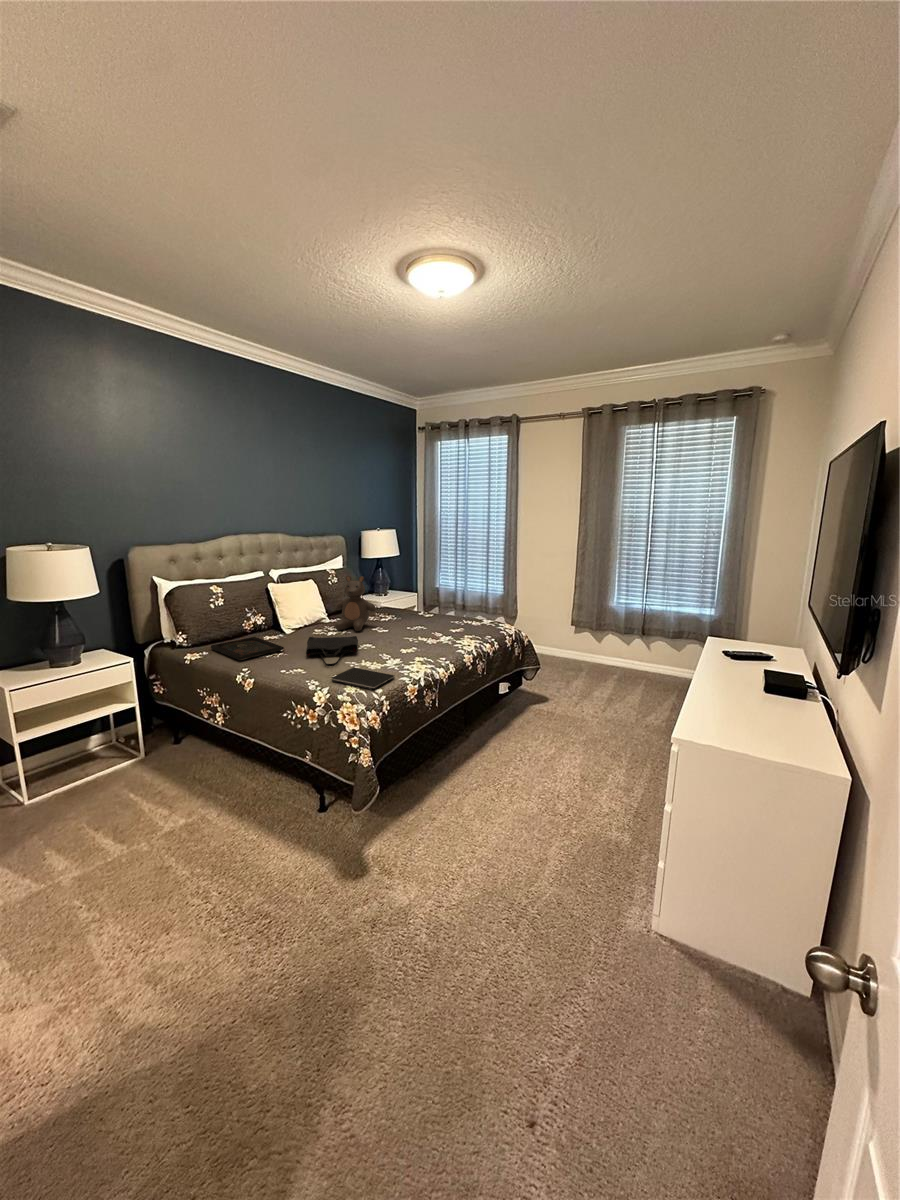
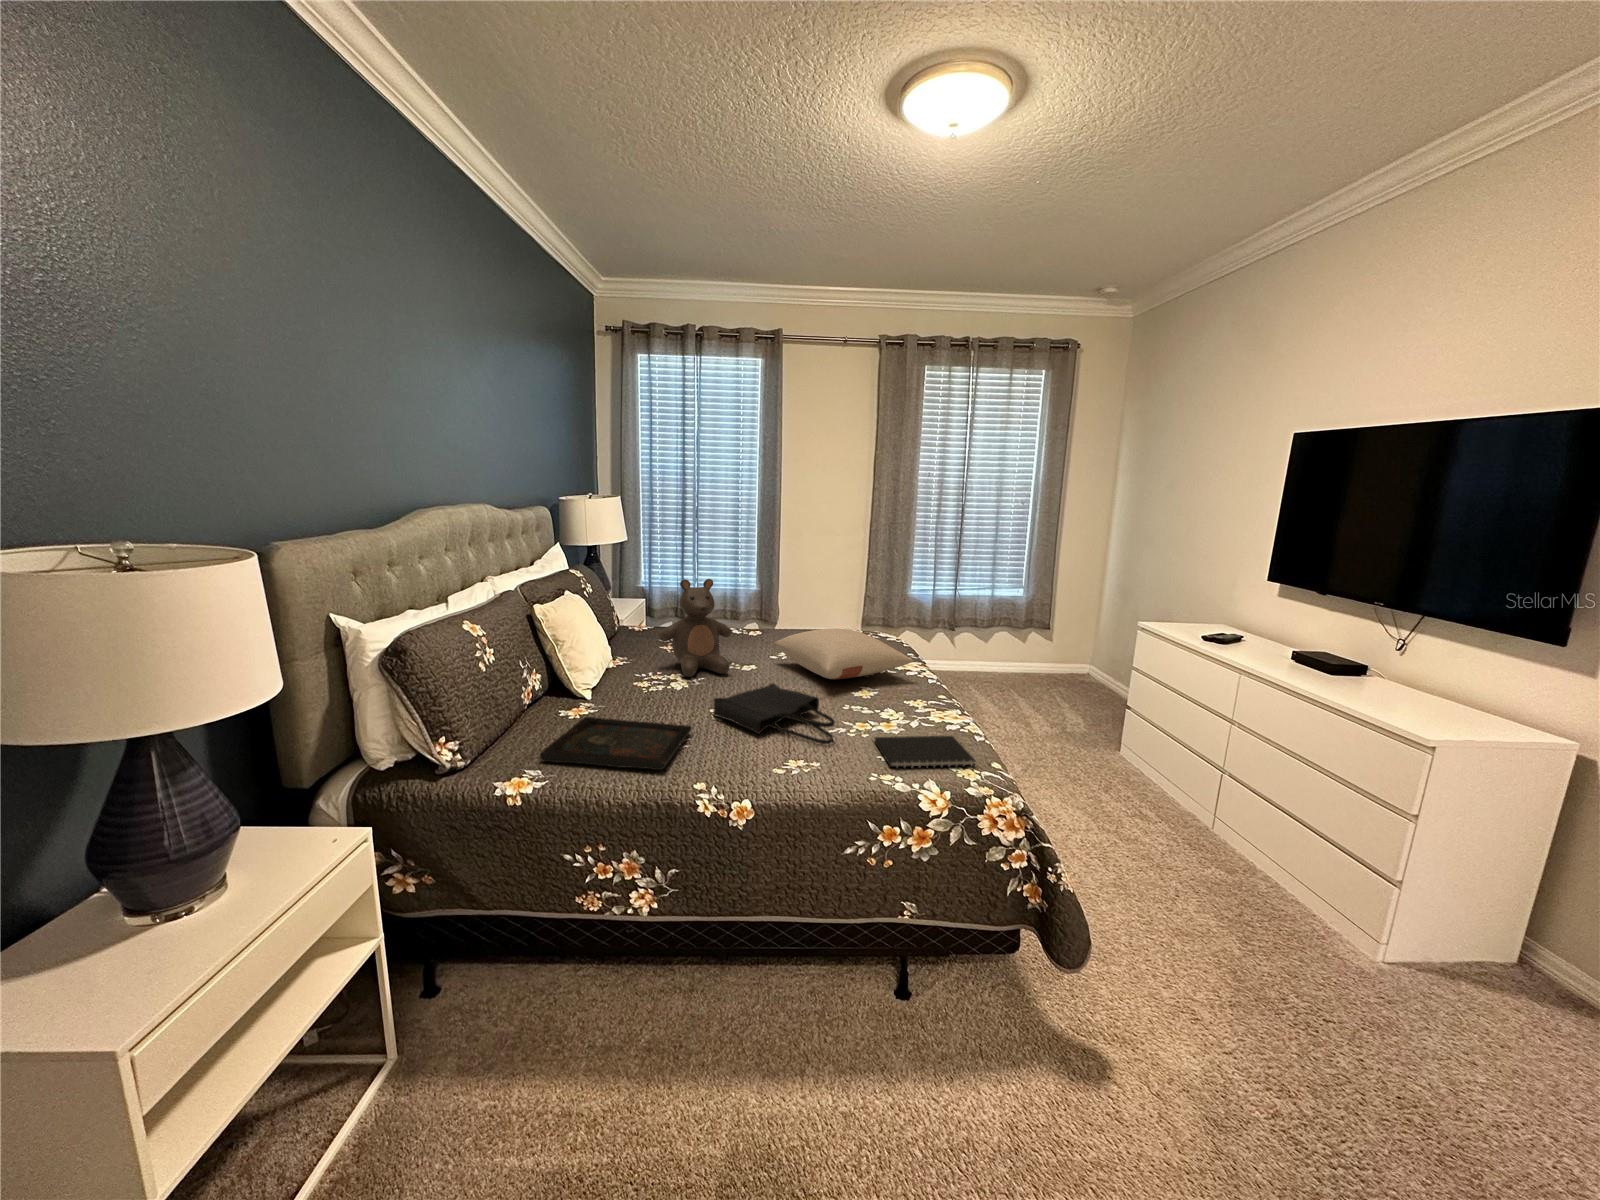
pillow: none [384,612,457,642] -> present [774,628,913,679]

